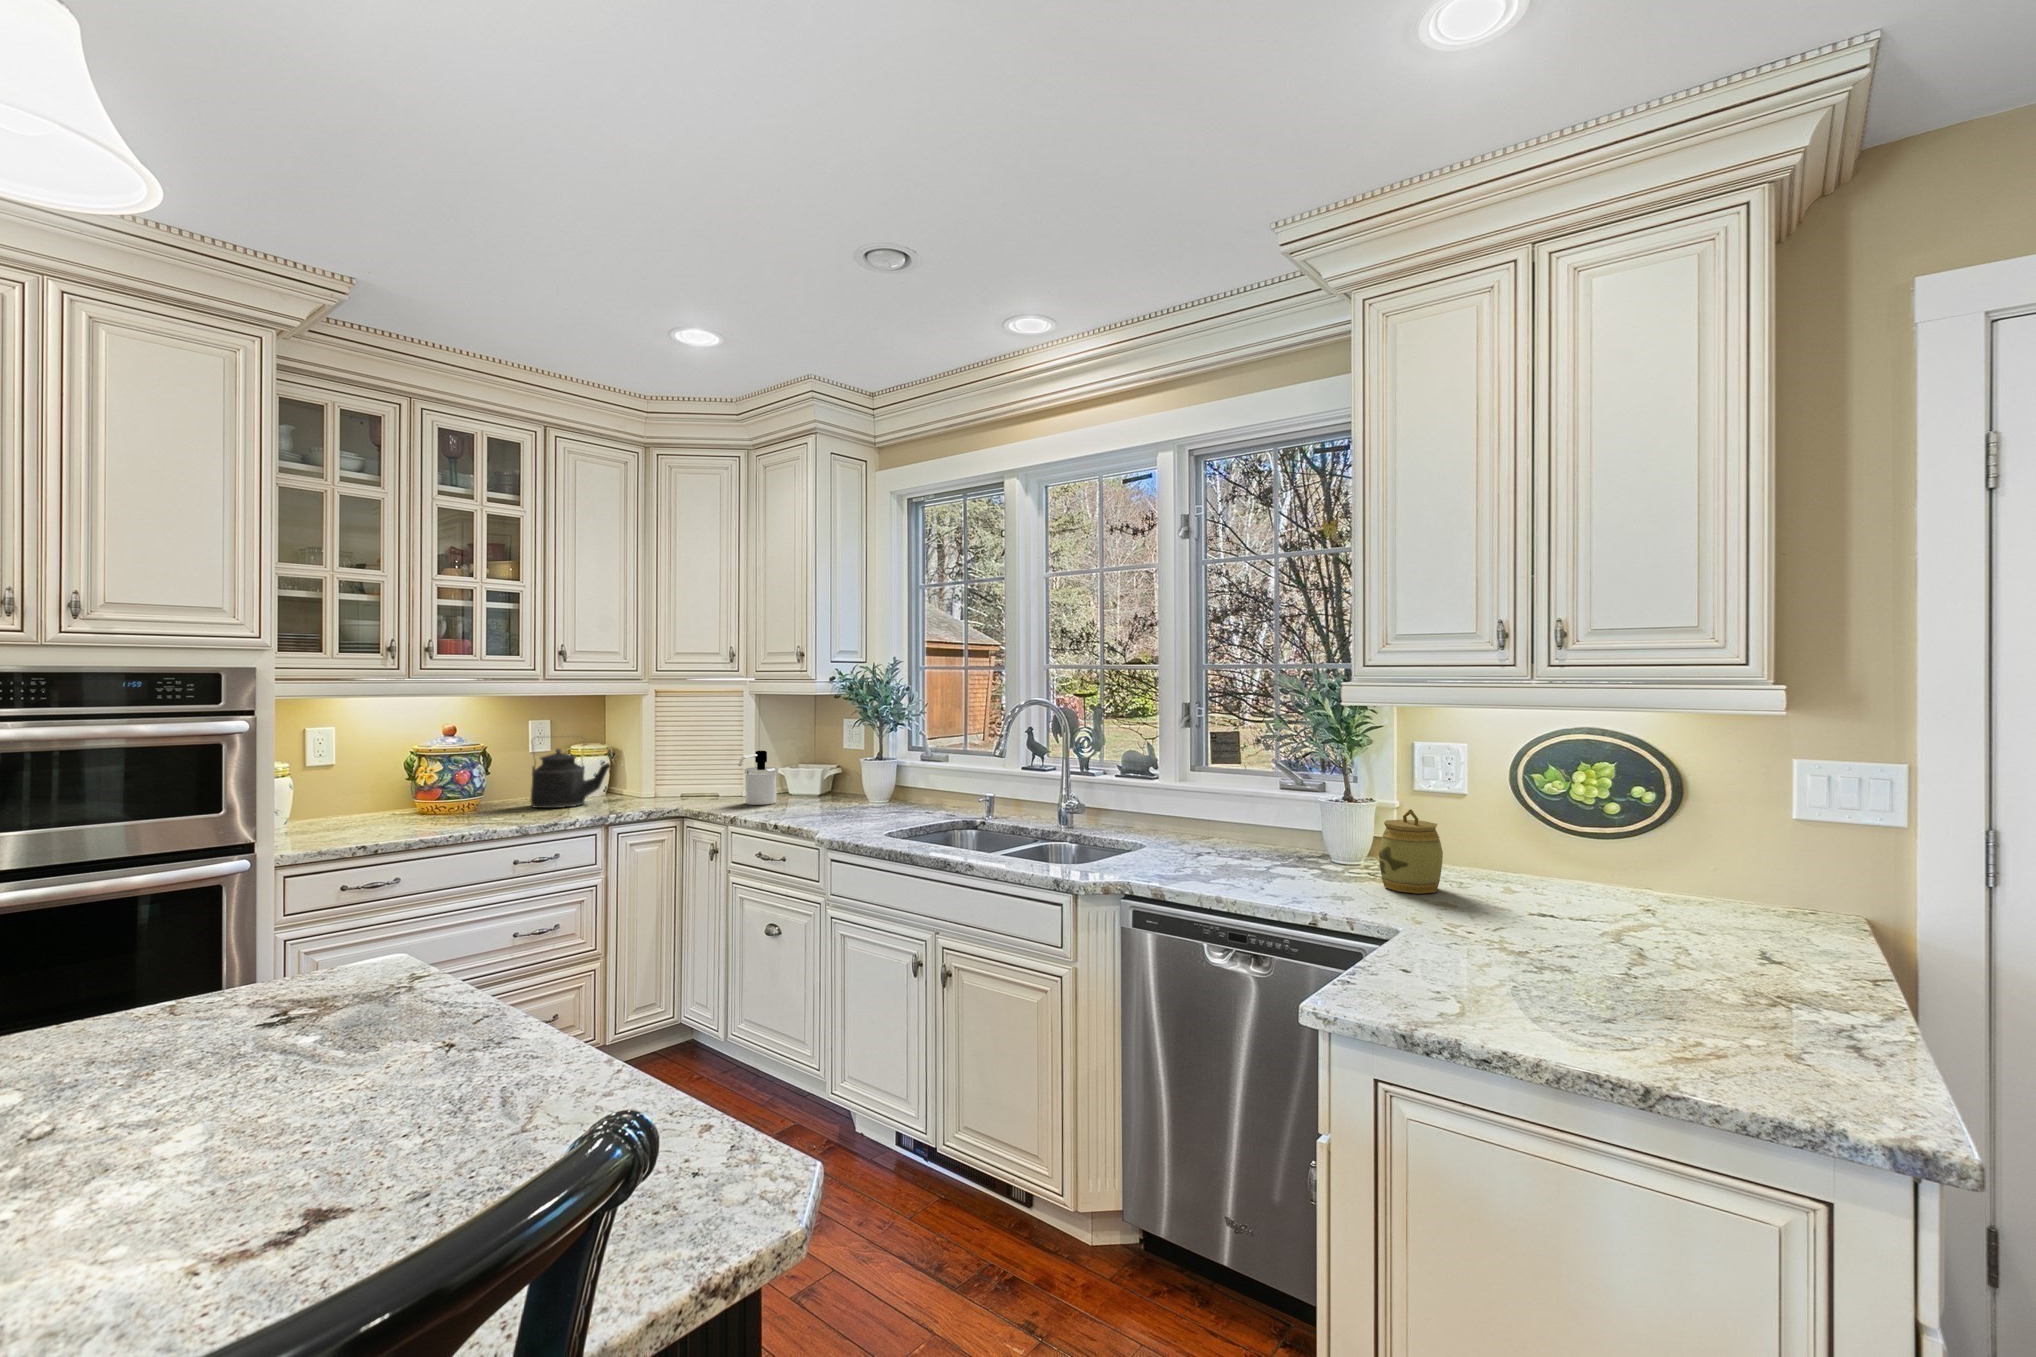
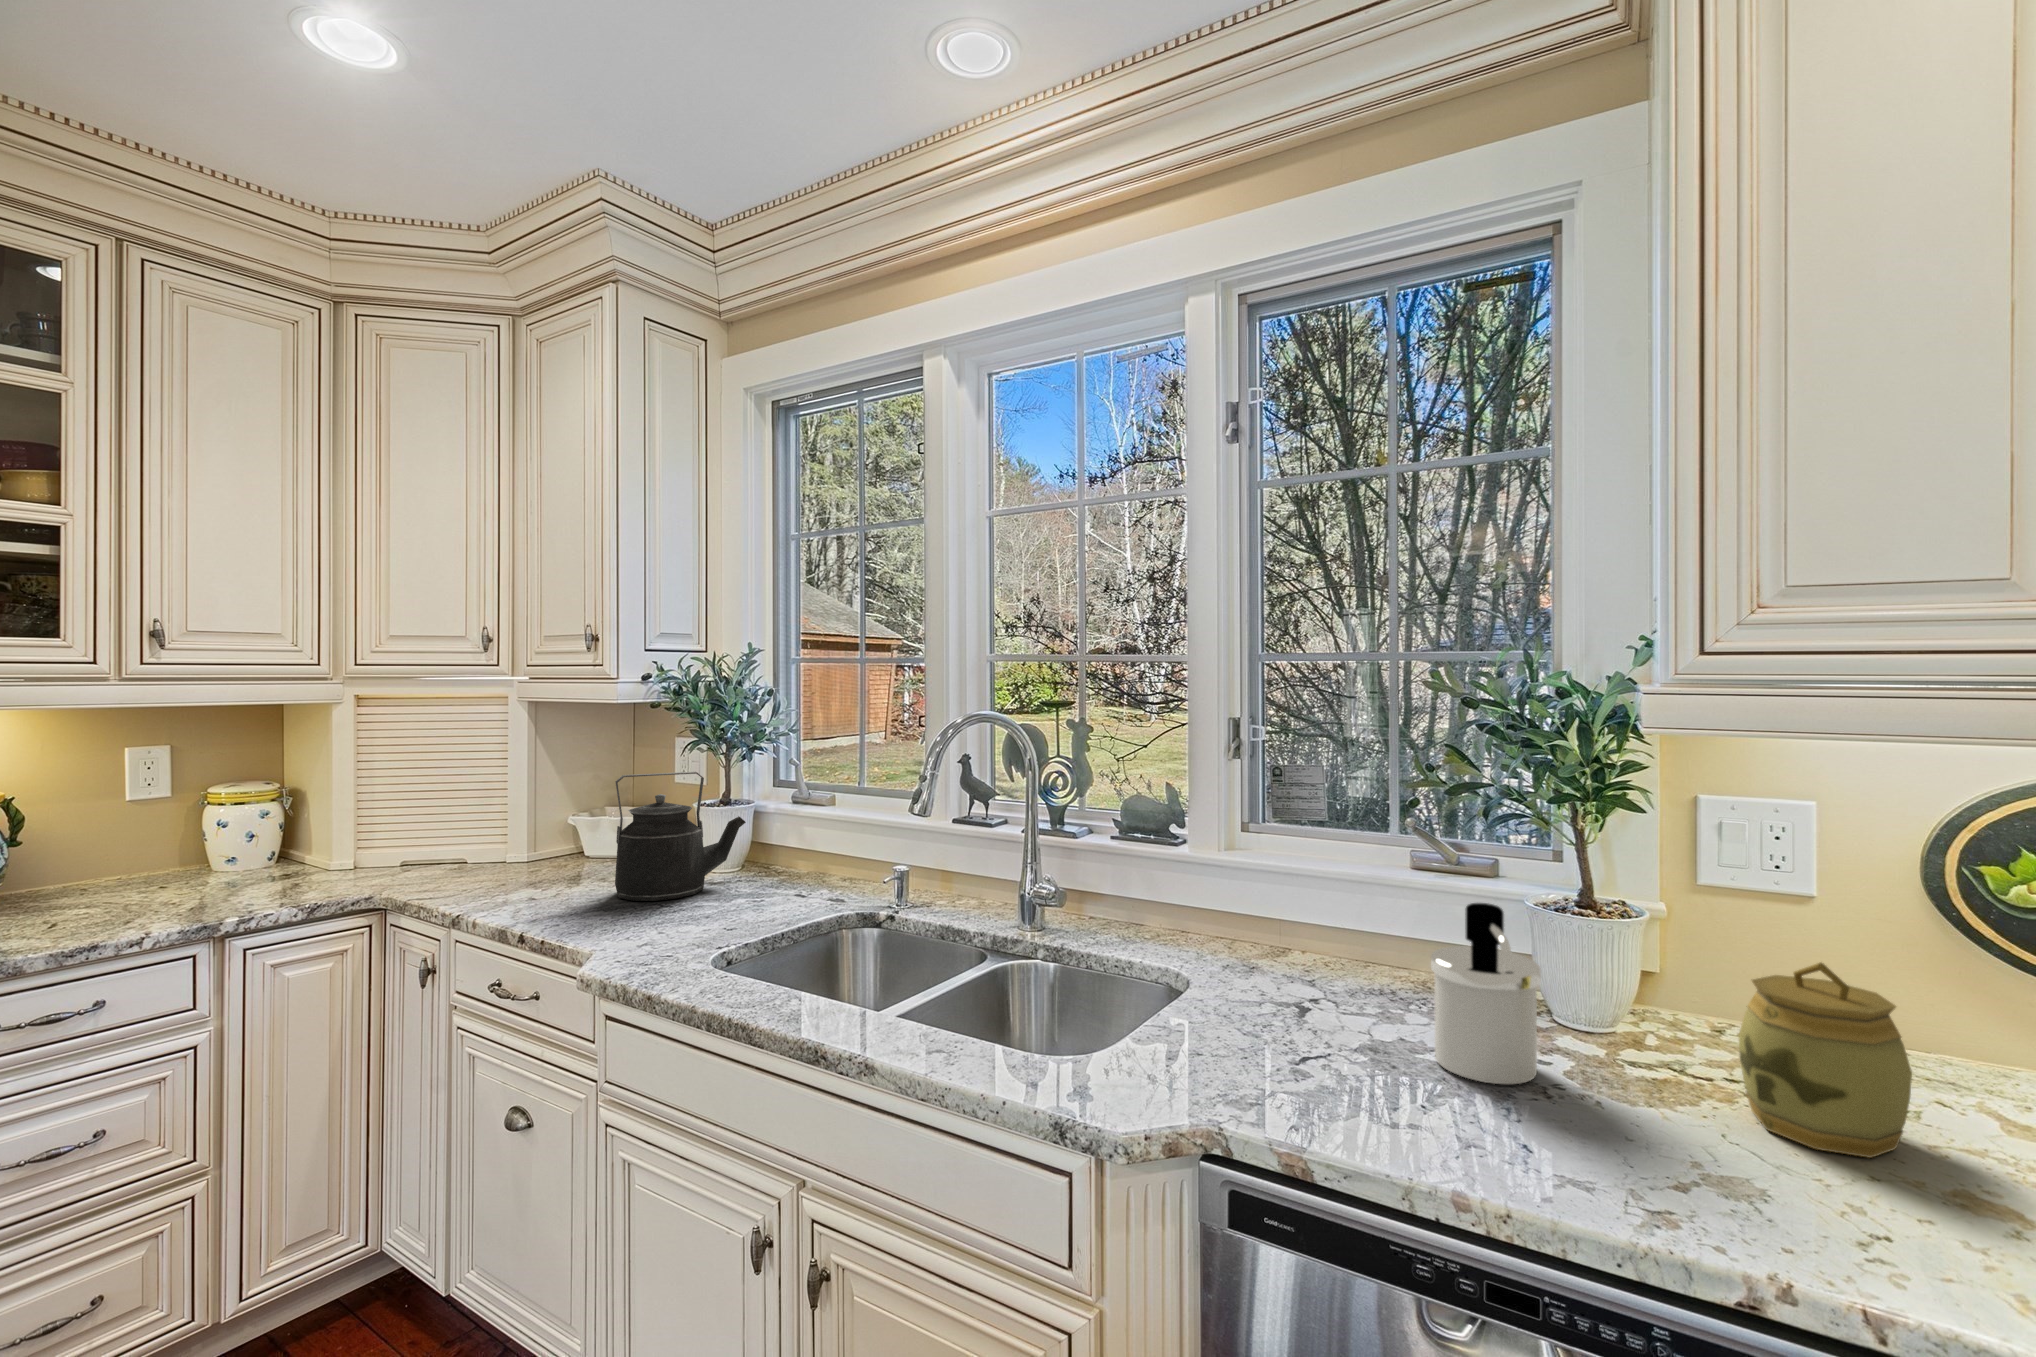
kettle: present [531,736,611,808] -> present [615,772,746,901]
soap dispenser: present [738,751,778,805] -> present [1431,903,1541,1084]

